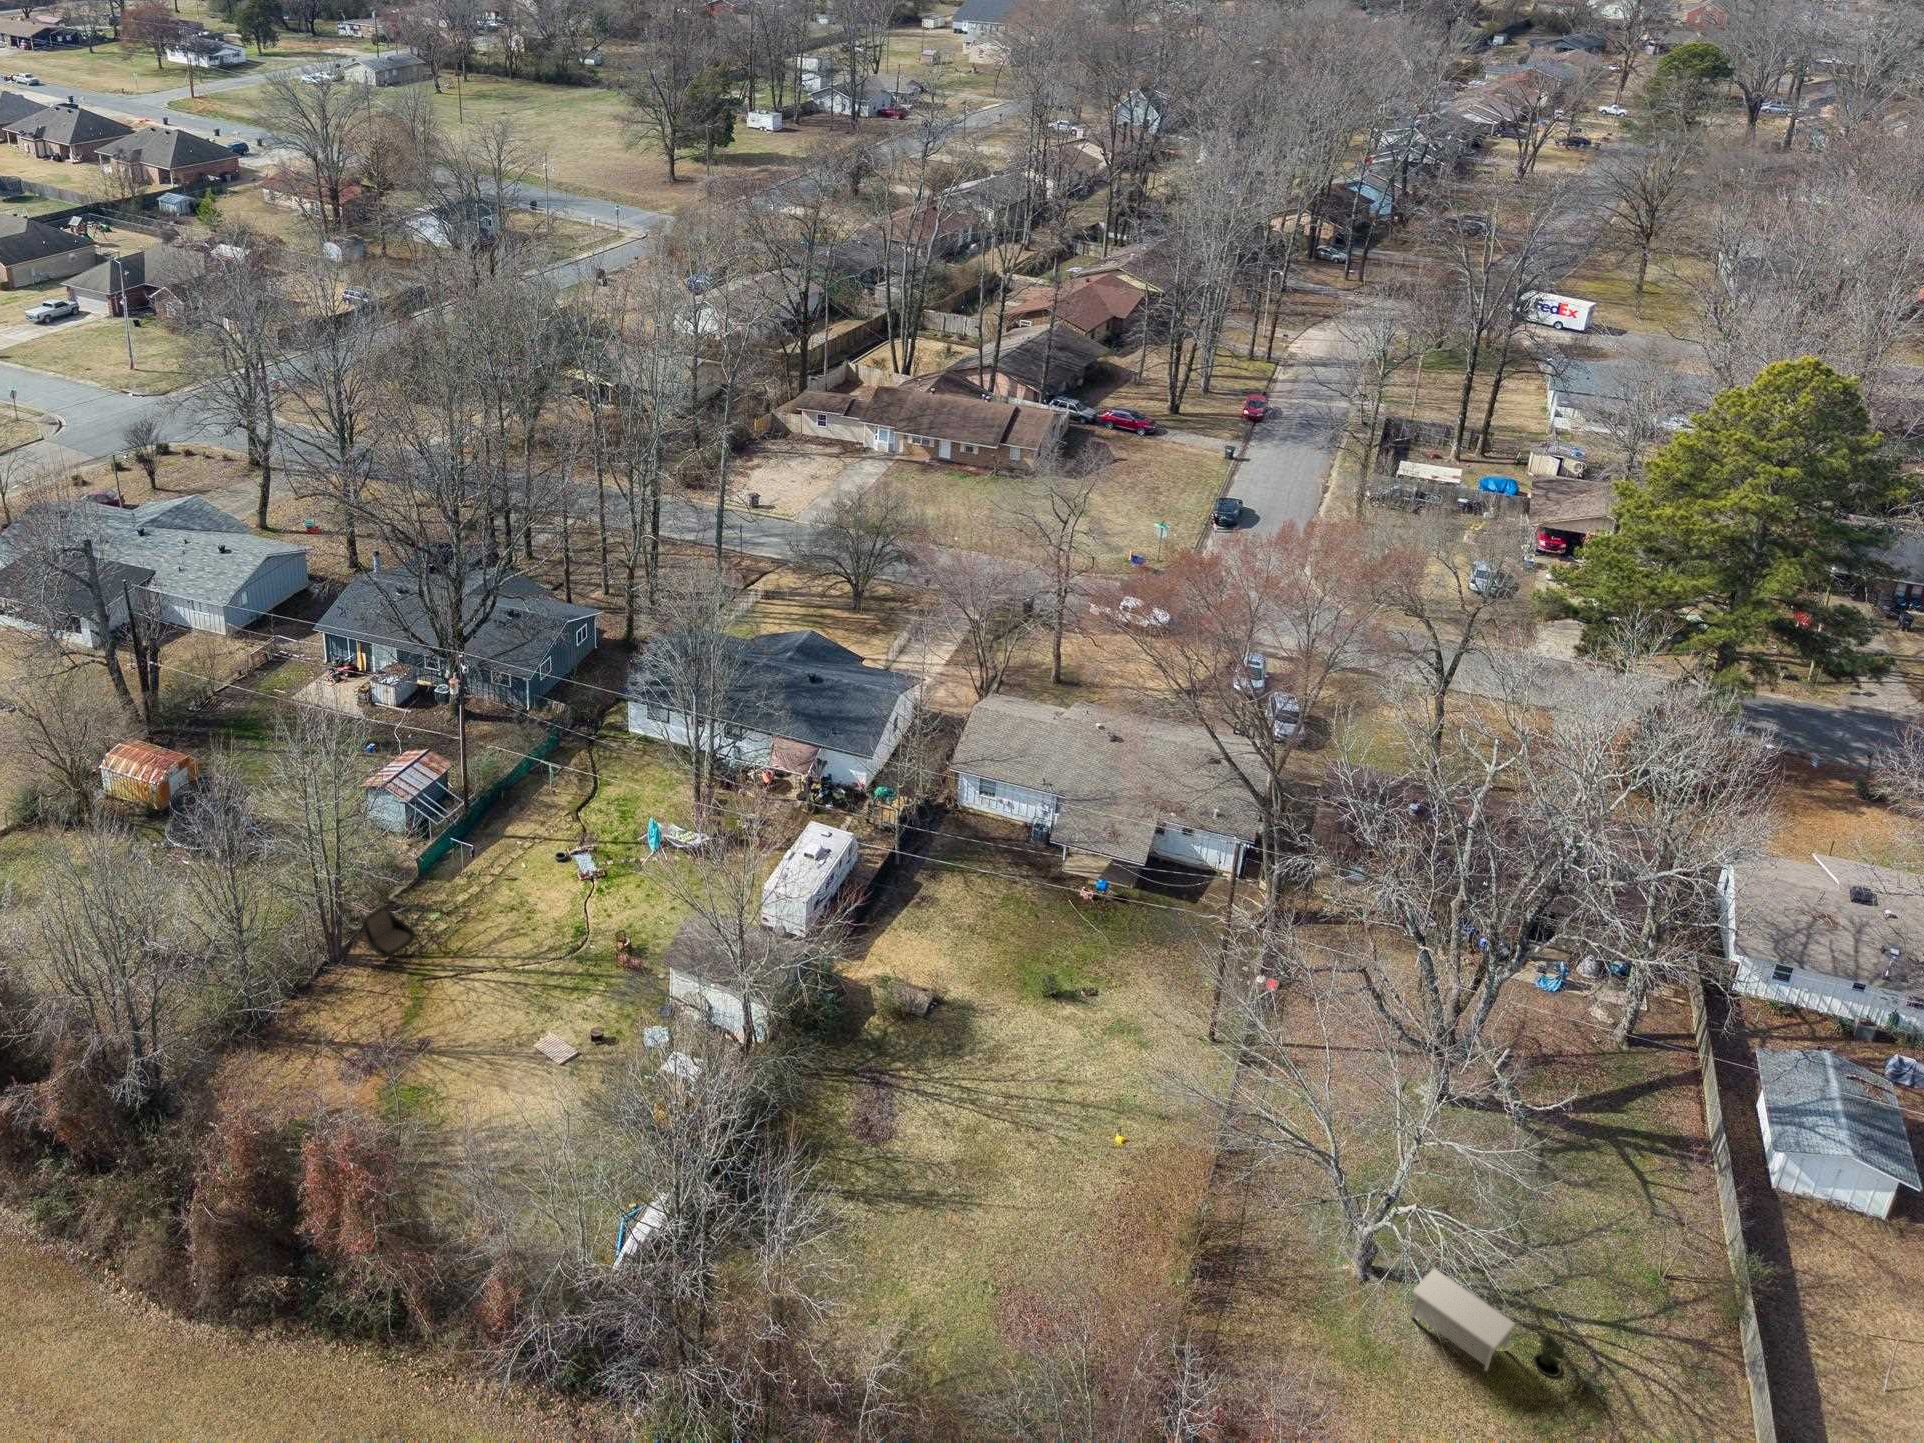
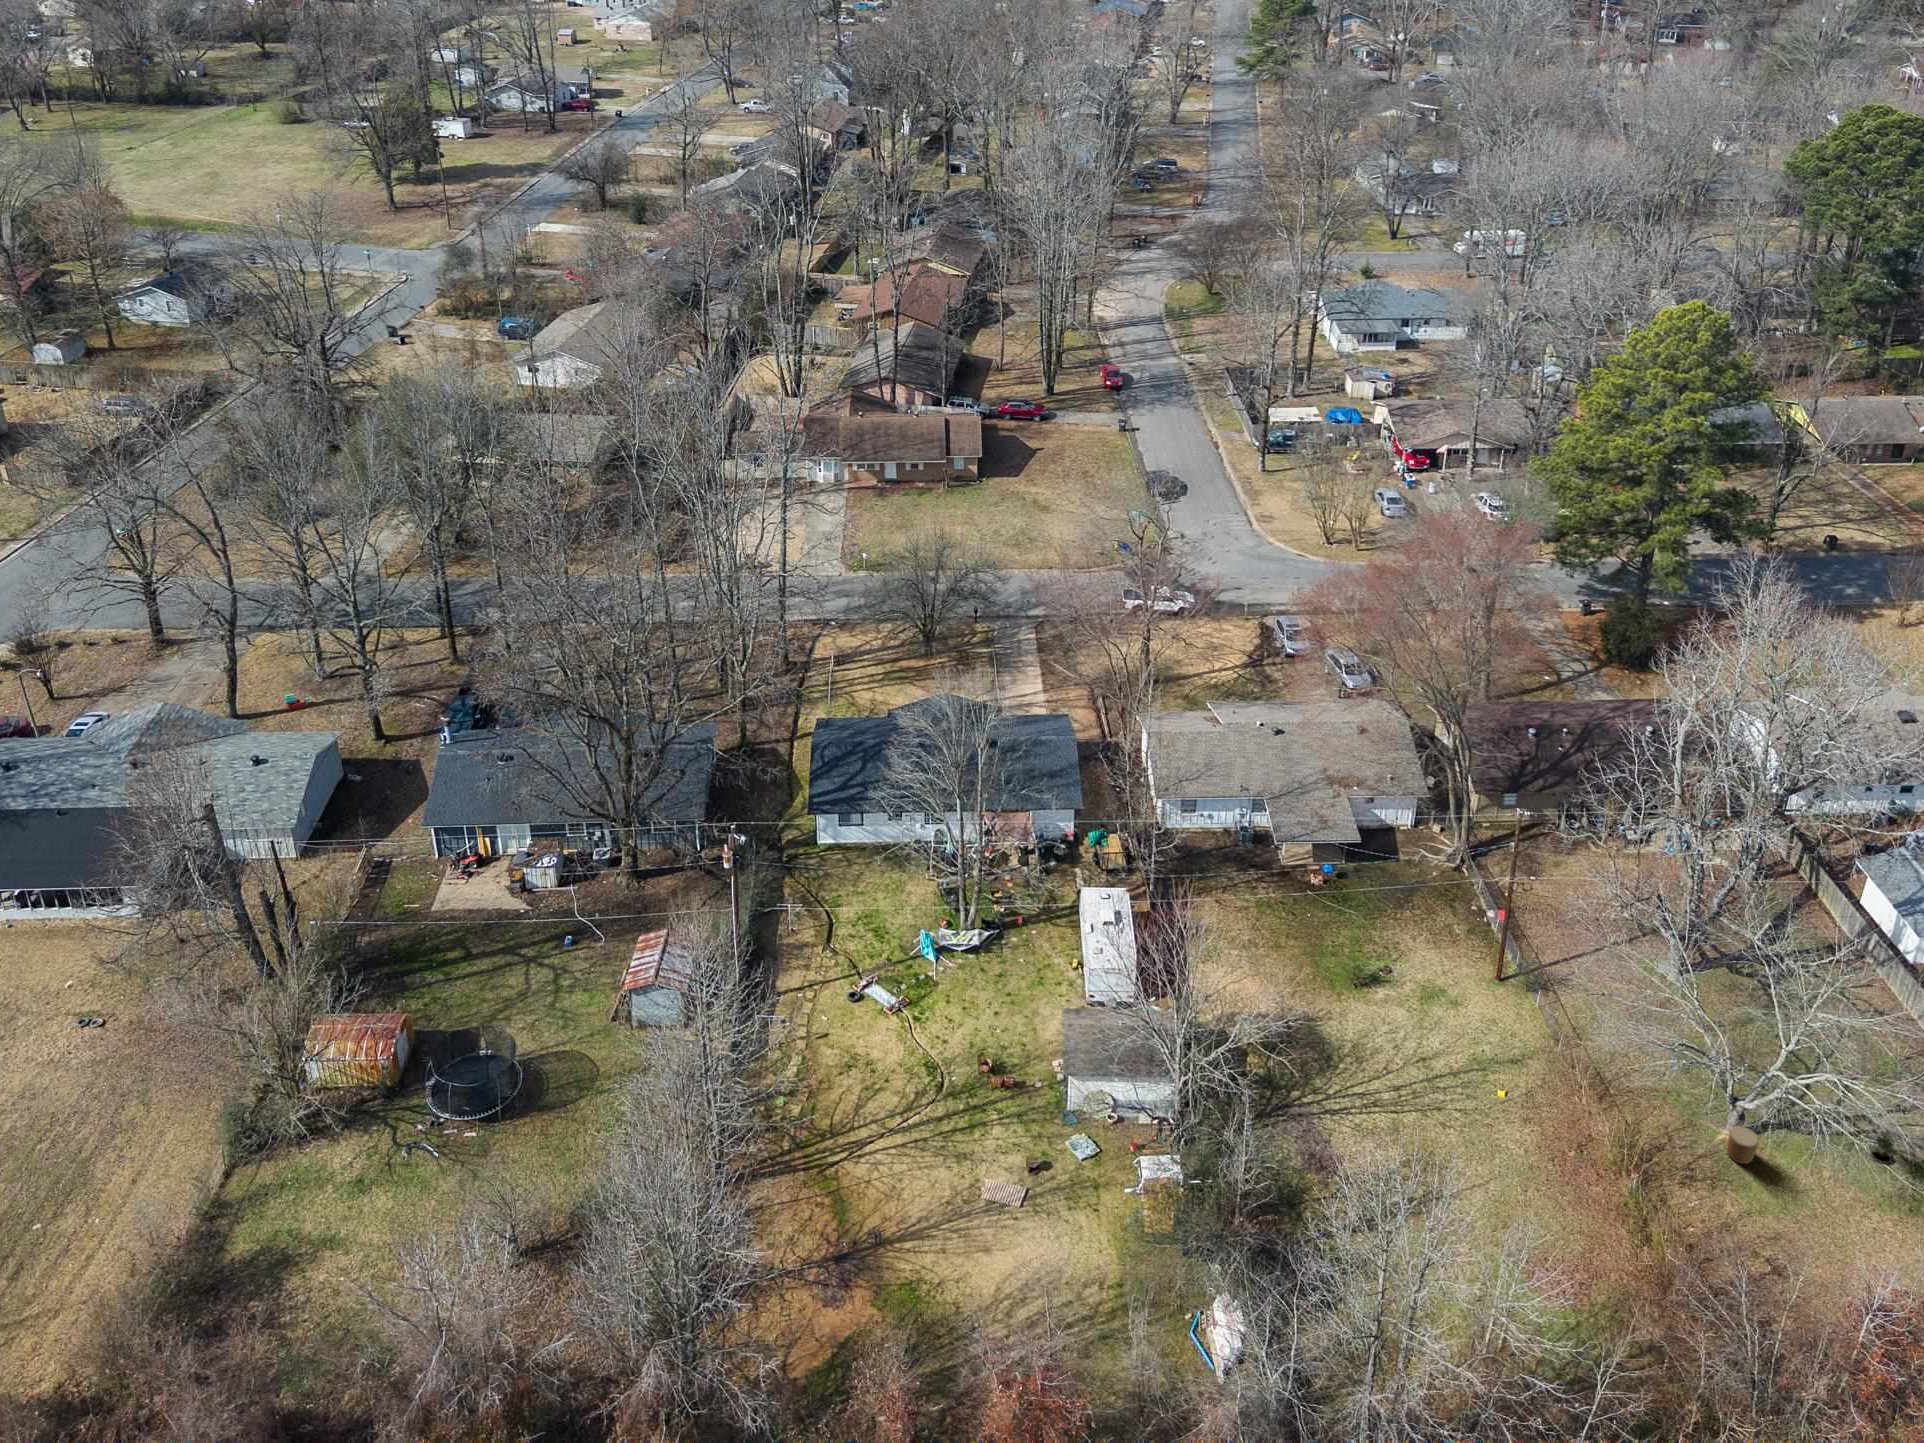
lounge chair: present [363,908,415,970] -> none [741,1113,794,1183]
woven basket: none [1339,1259,1377,1307] -> present [1727,1126,1759,1164]
storage bench: present [1410,1269,1515,1371] -> none [1782,1112,1861,1178]

